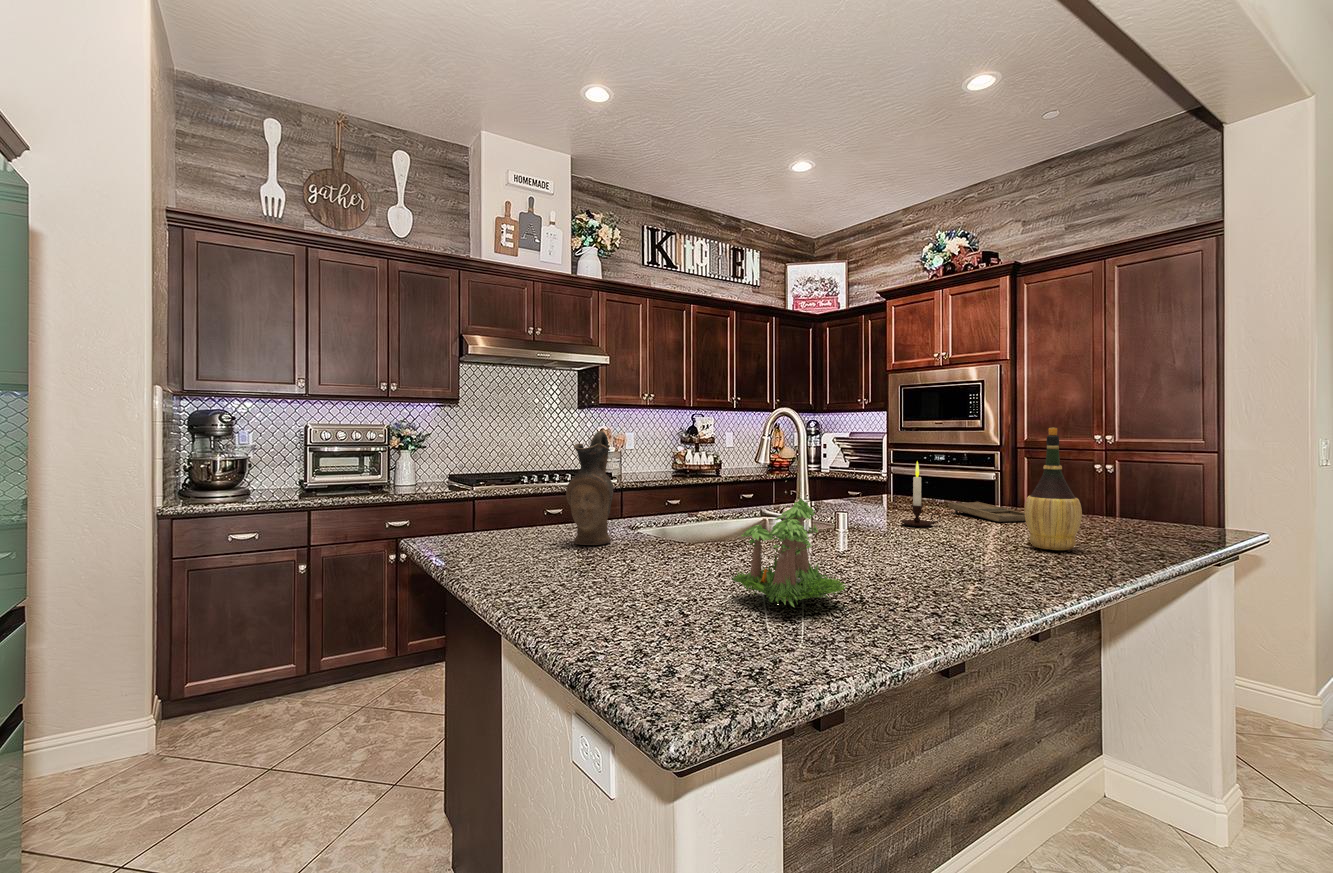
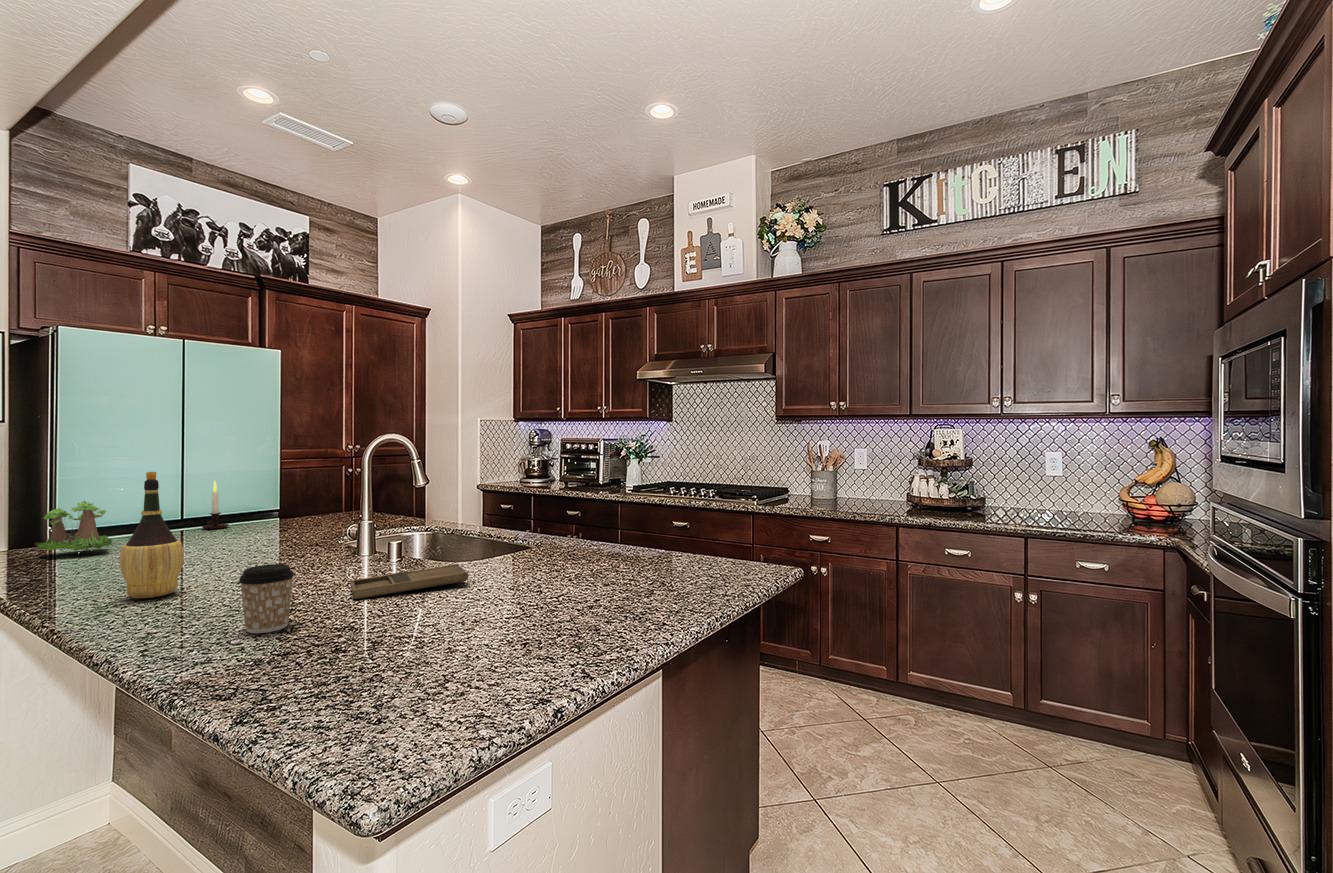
ceramic pitcher: present [566,431,613,545] -> none [283,456,329,528]
candle: present [901,462,941,527] -> present [202,481,229,529]
coffee cup: none [1096,487,1135,529] -> present [239,564,294,633]

